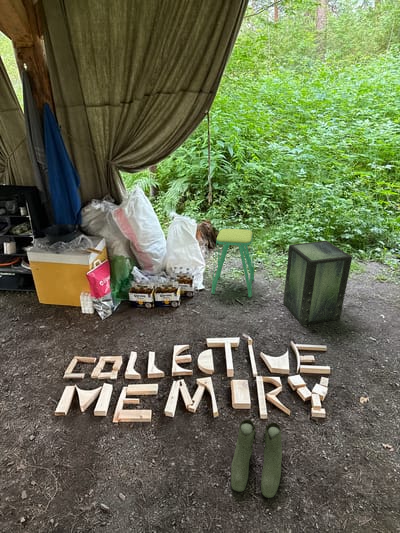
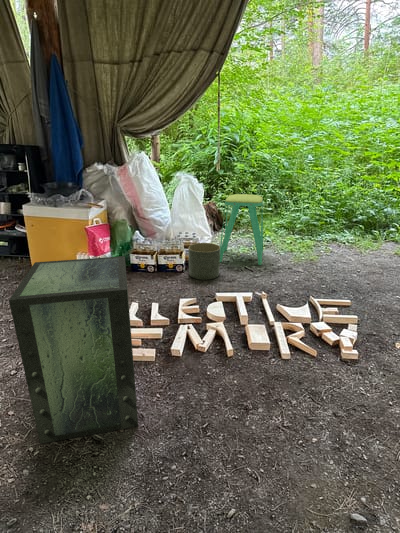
storage box: present [283,241,352,325] -> present [9,256,138,443]
planter: none [182,281,212,319] -> present [188,243,220,280]
boots: present [231,419,282,498] -> none [253,340,314,429]

